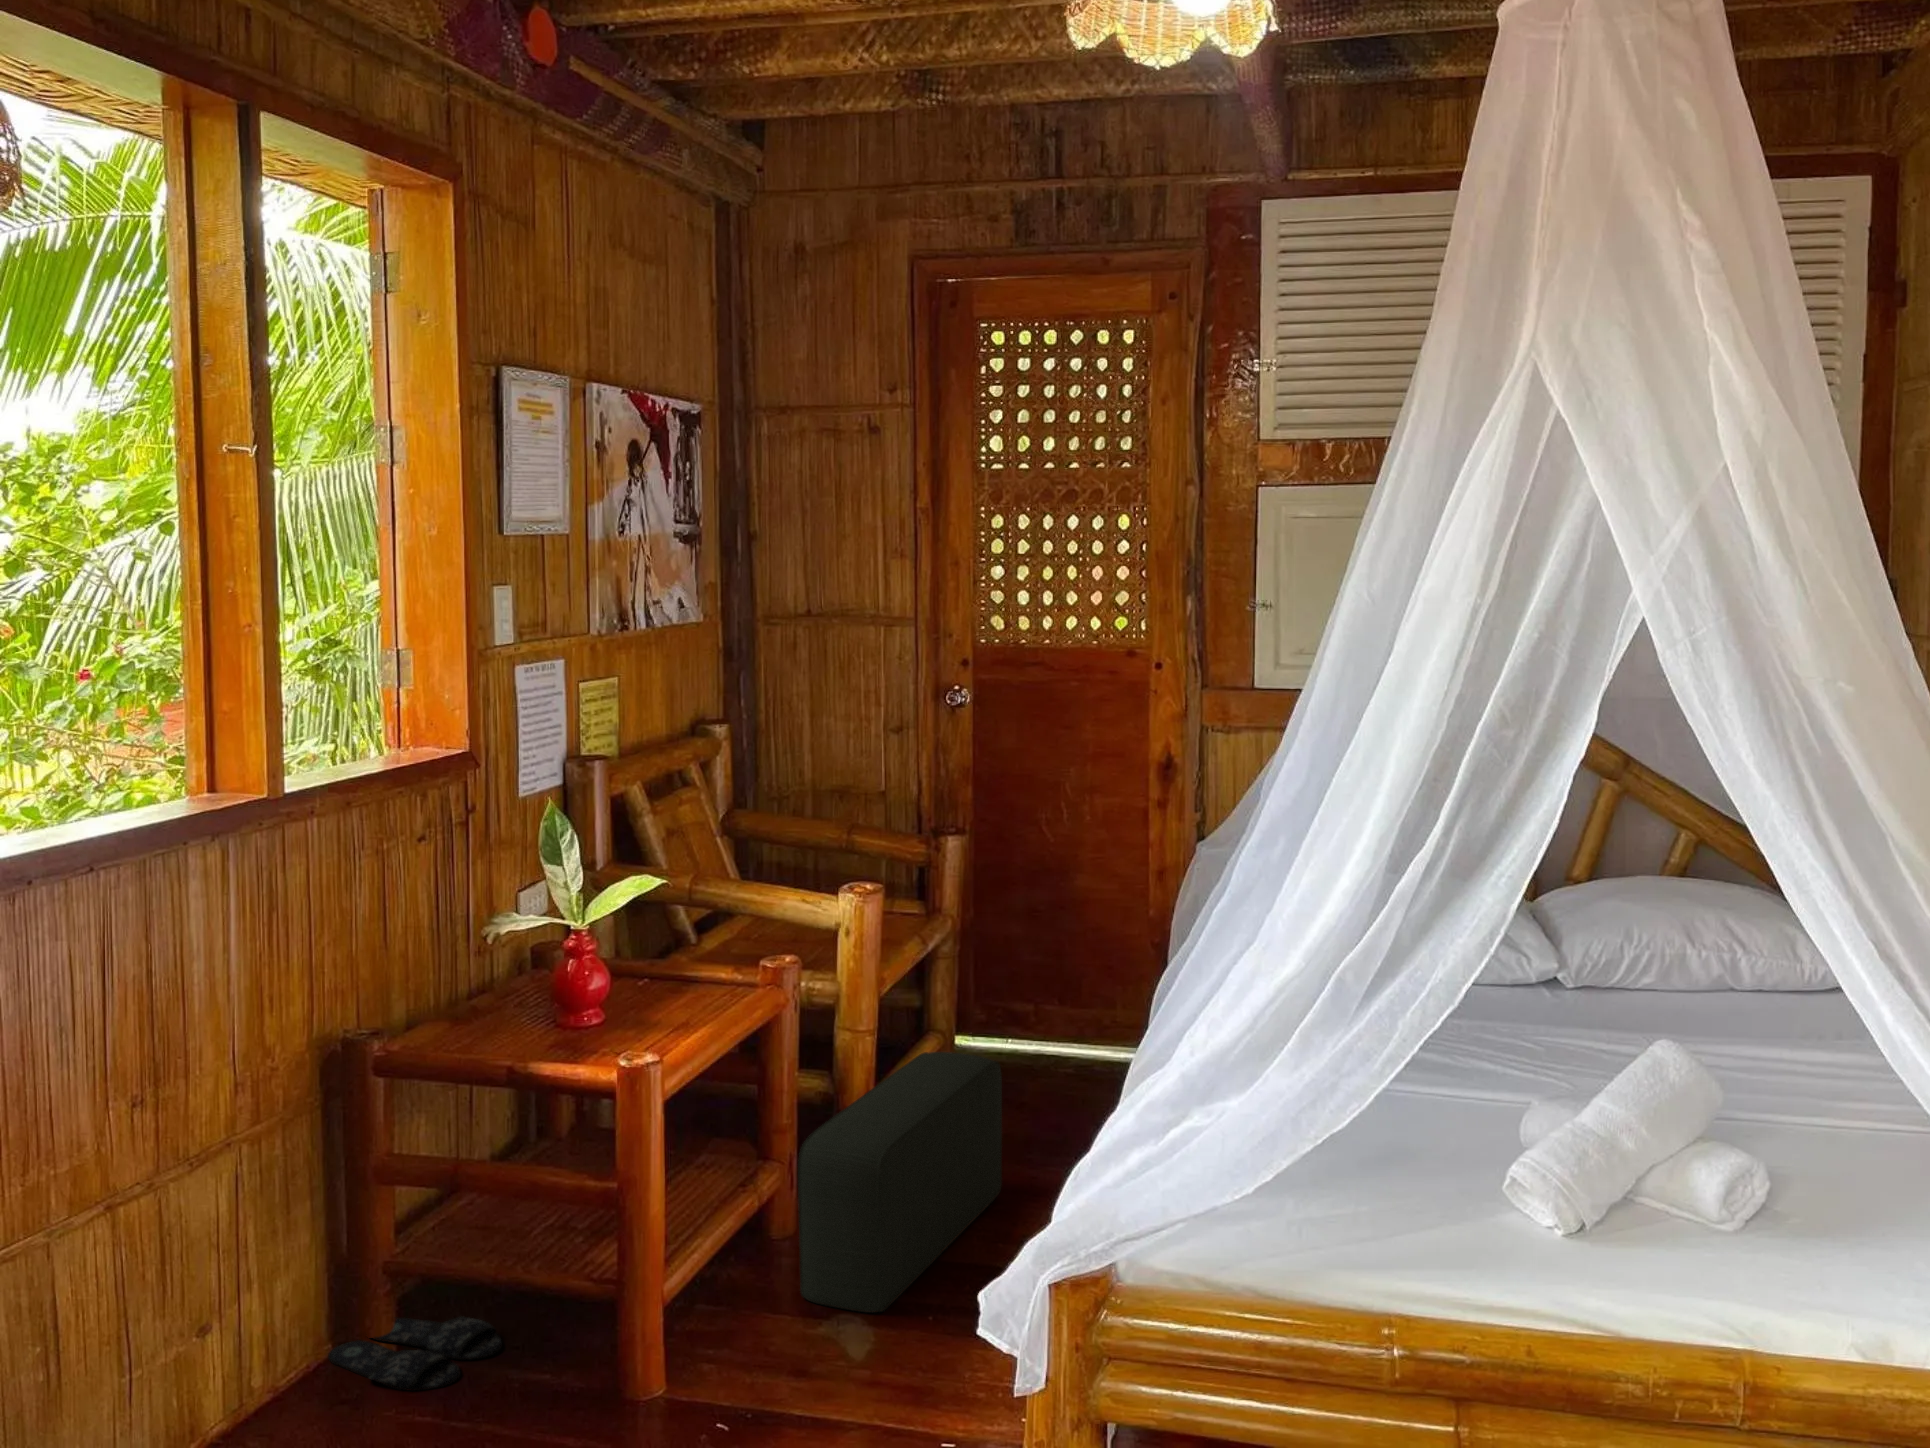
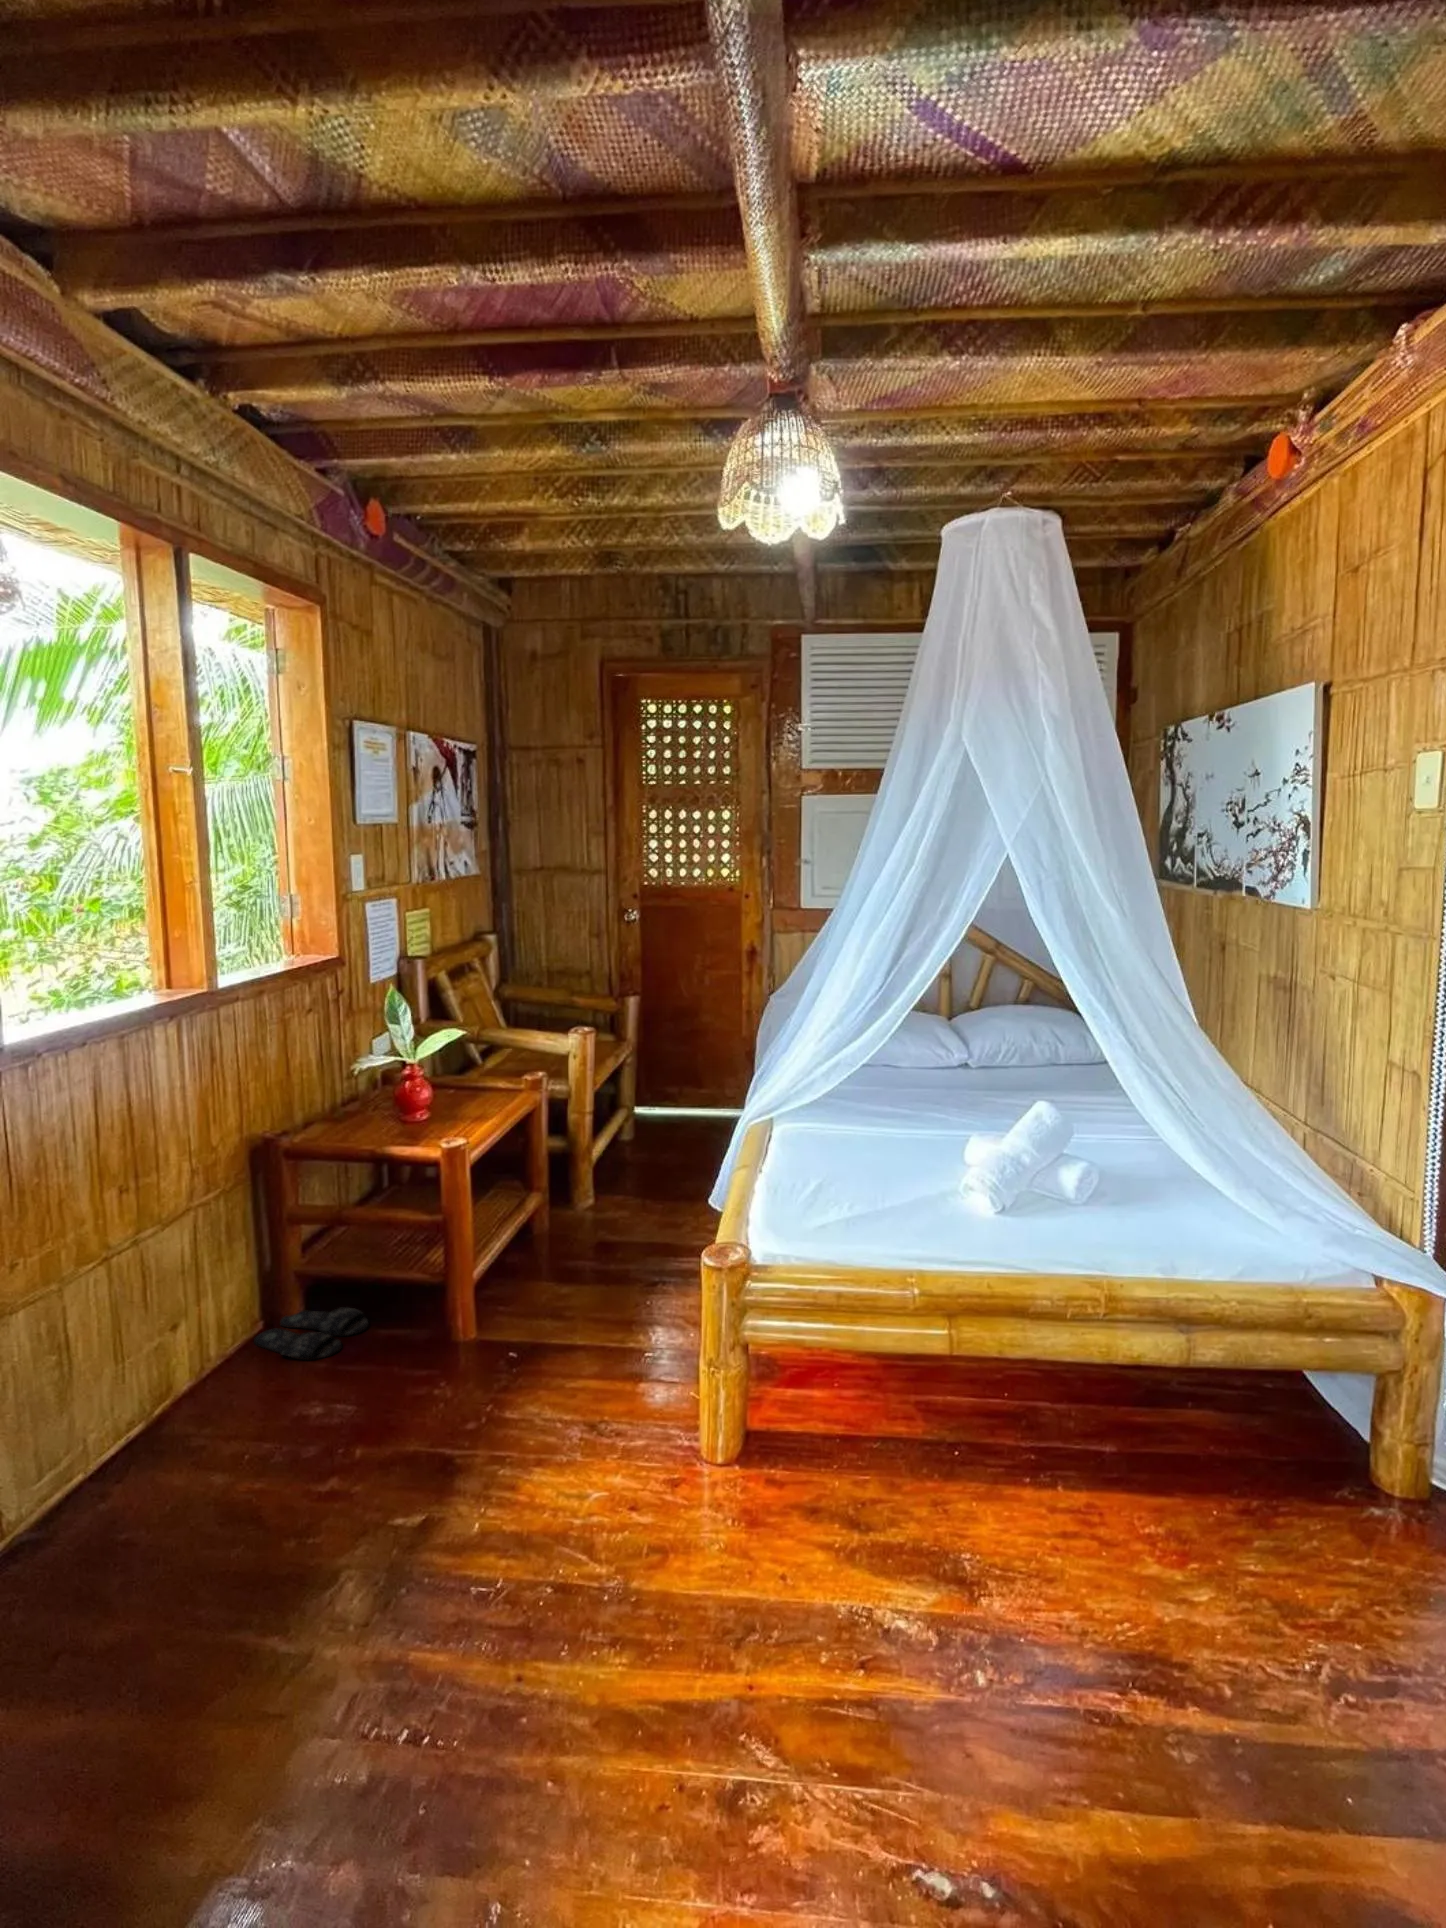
pouf: present [798,1052,1002,1313] -> none [553,1123,669,1284]

